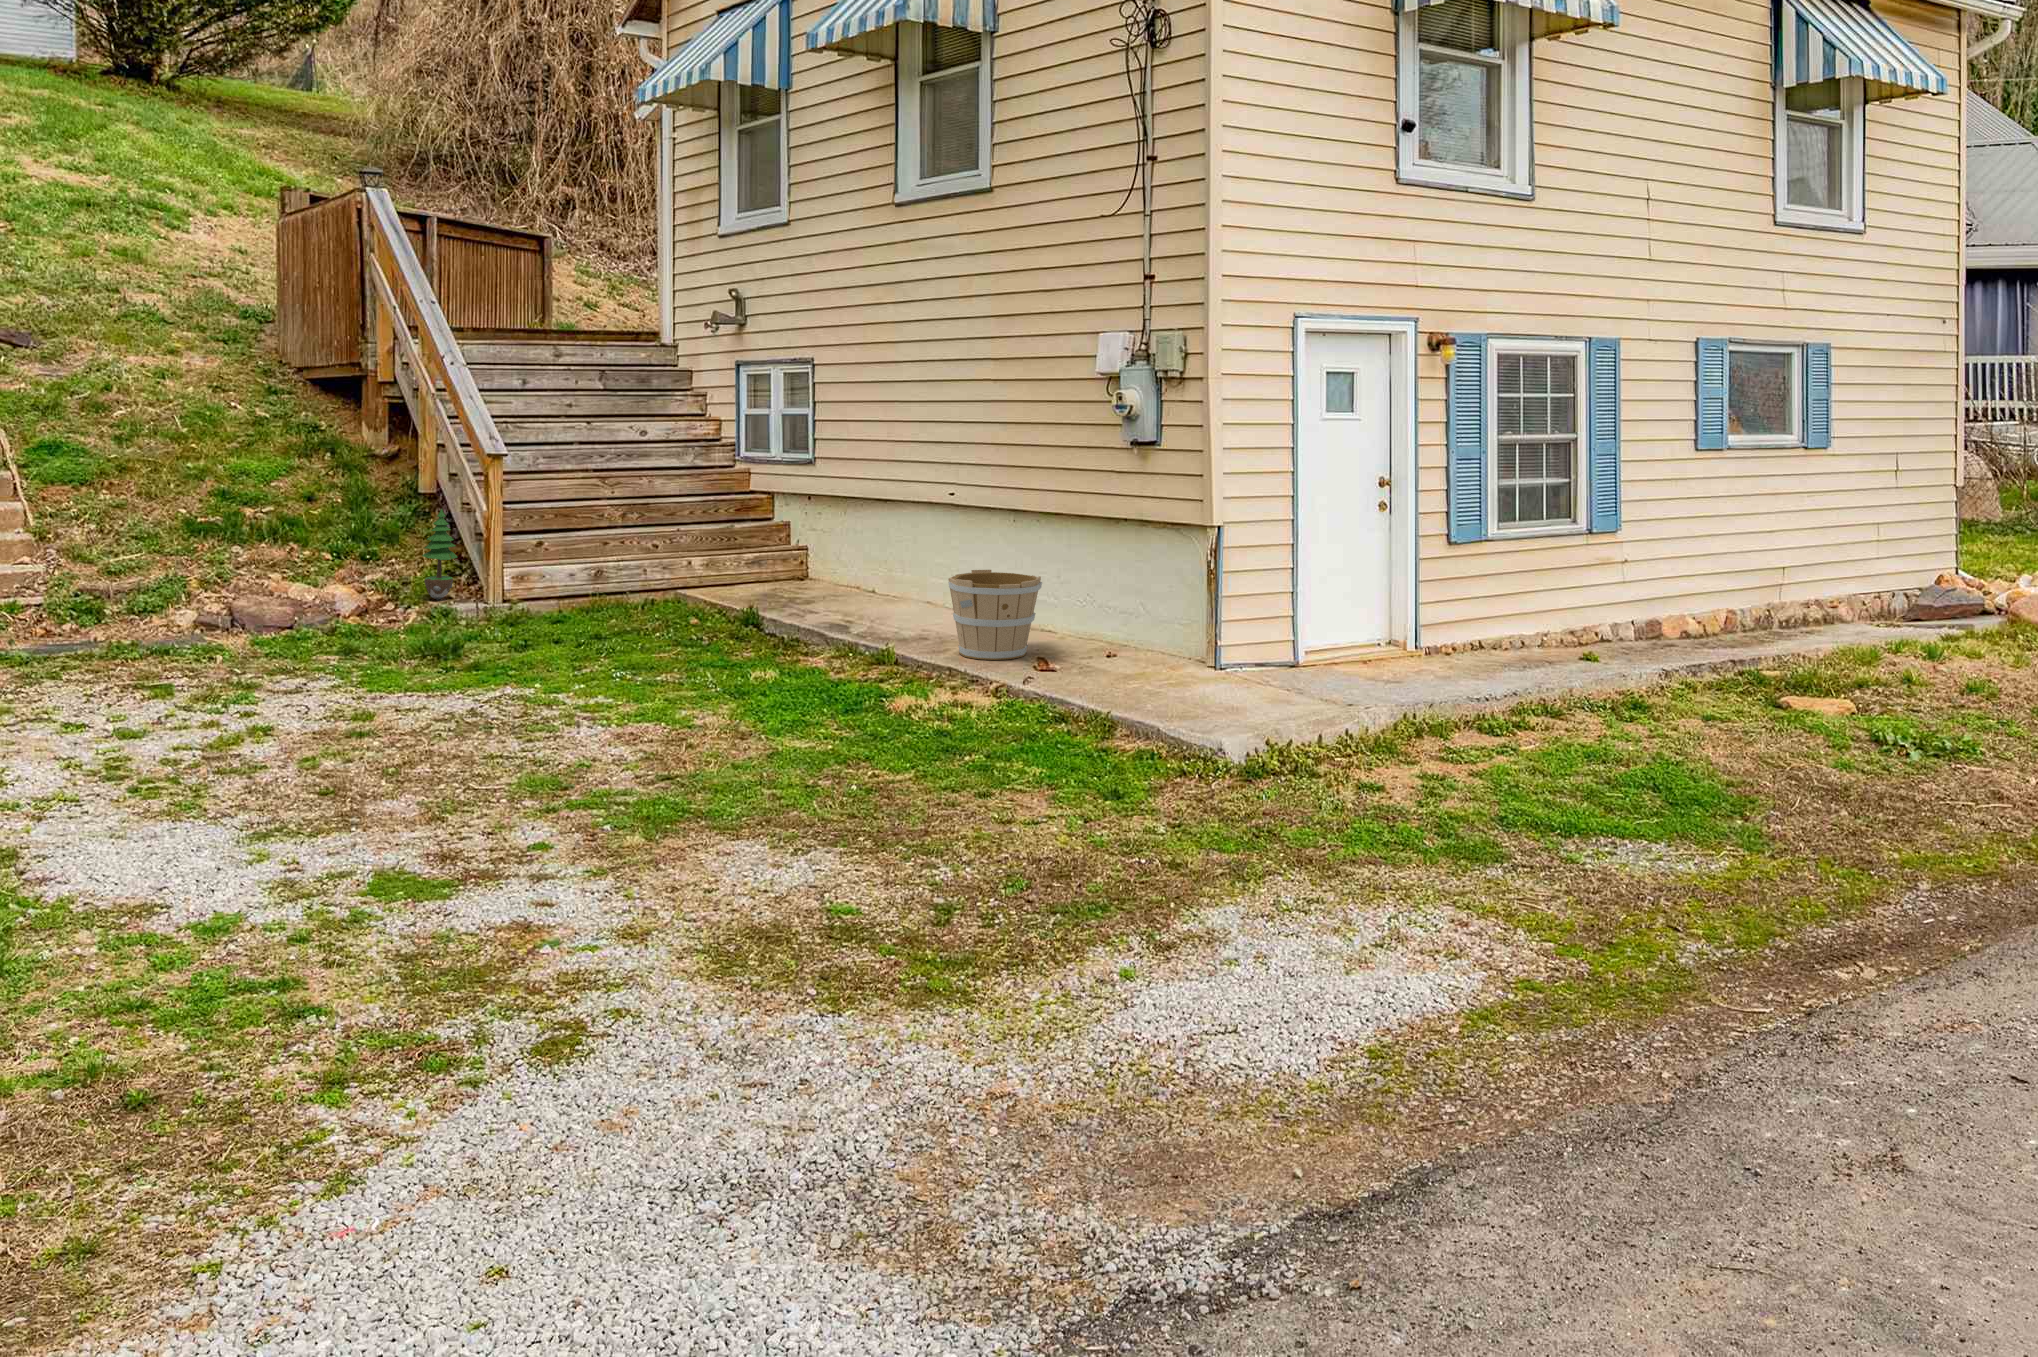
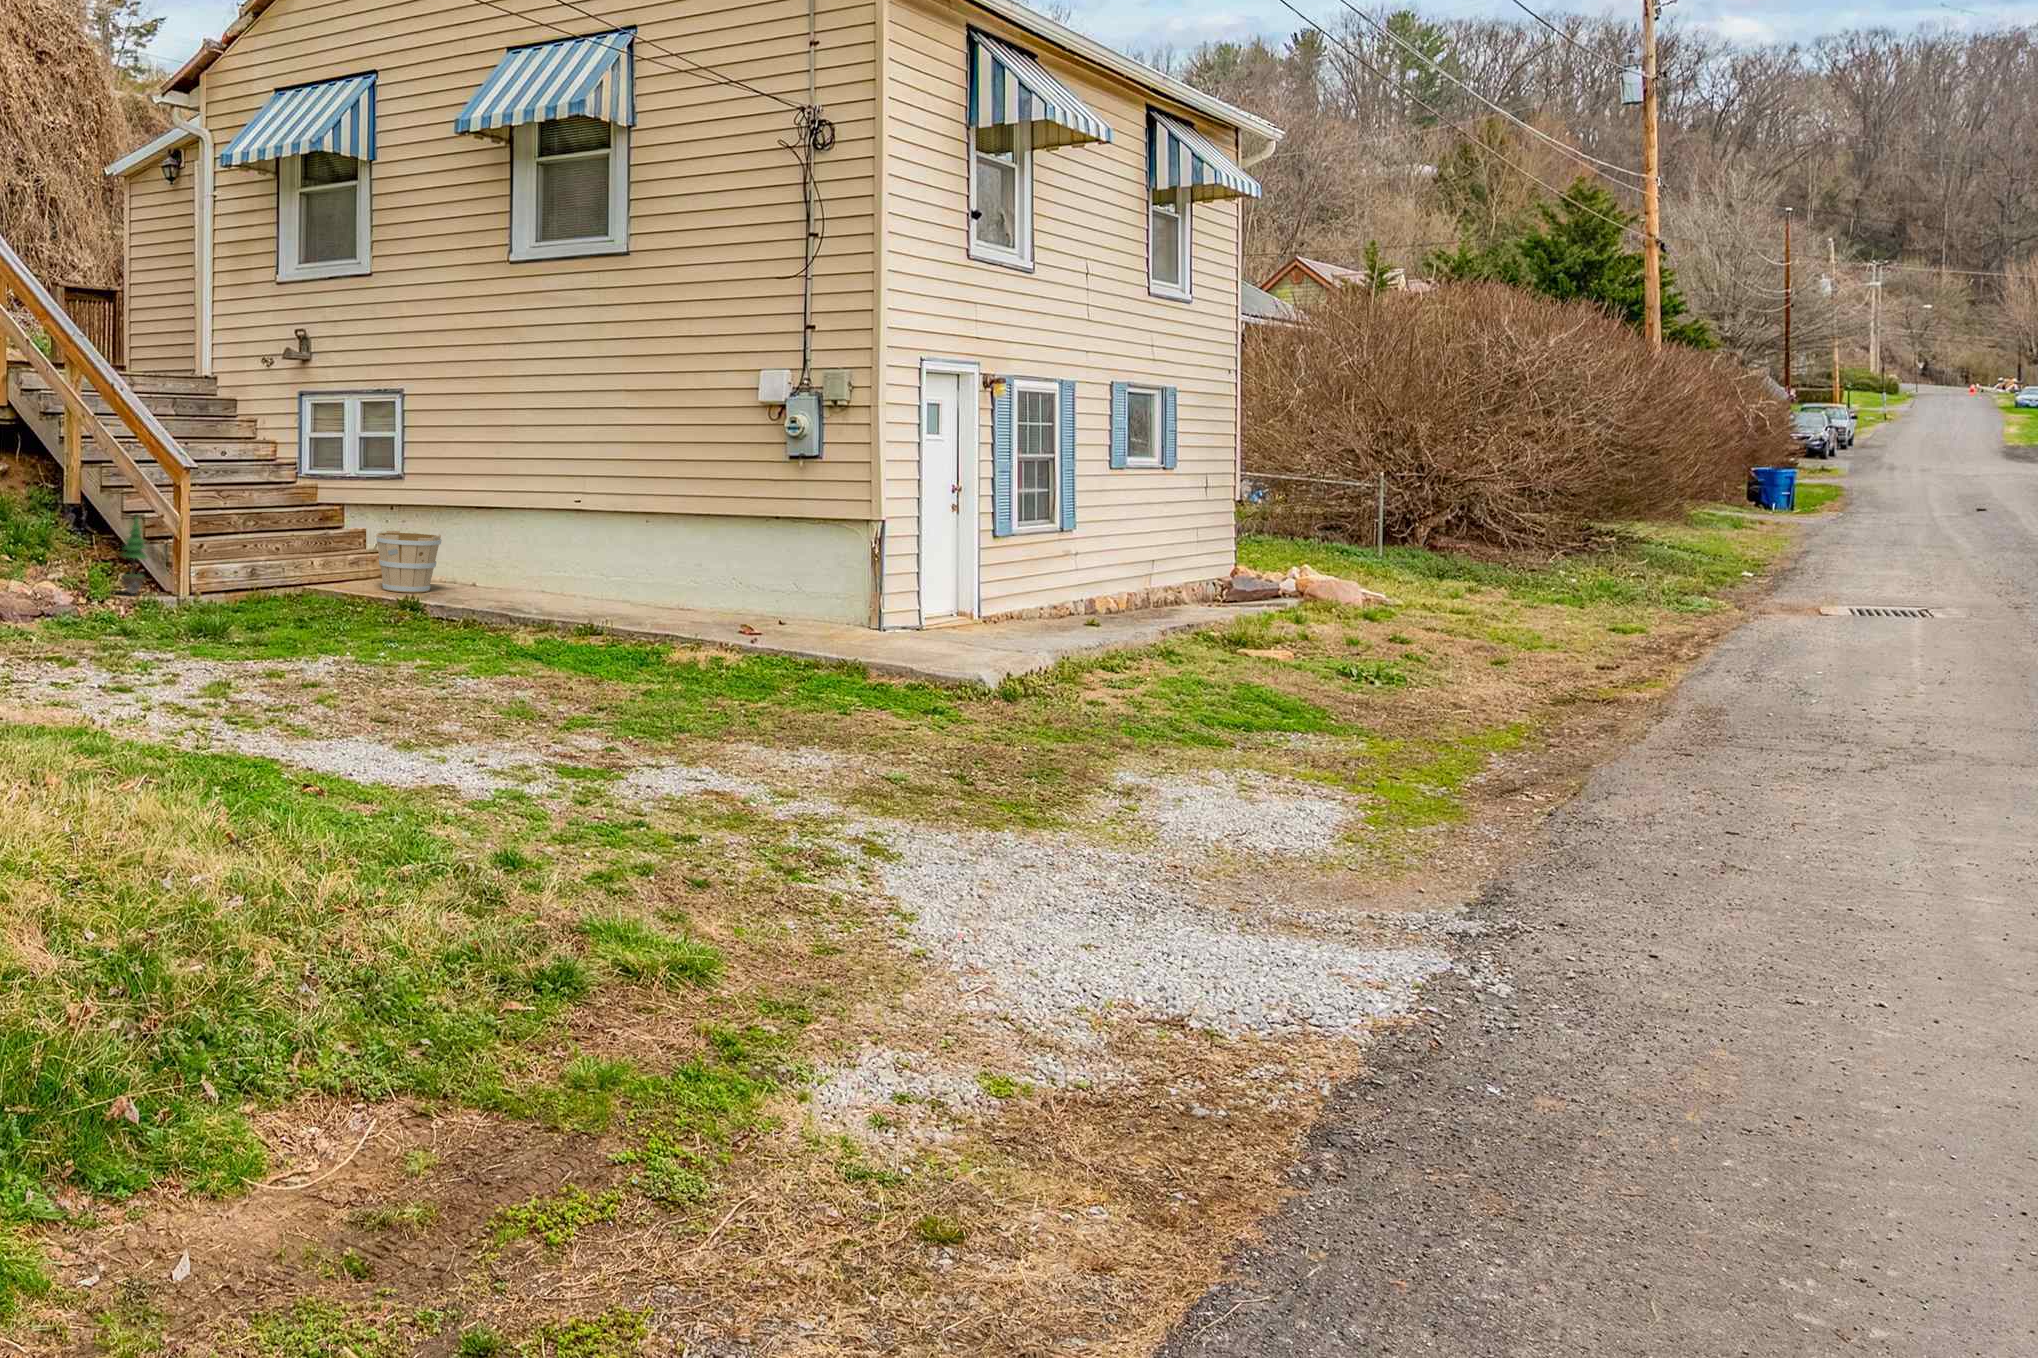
wooden bucket: present [948,570,1042,660] -> present [376,531,442,593]

